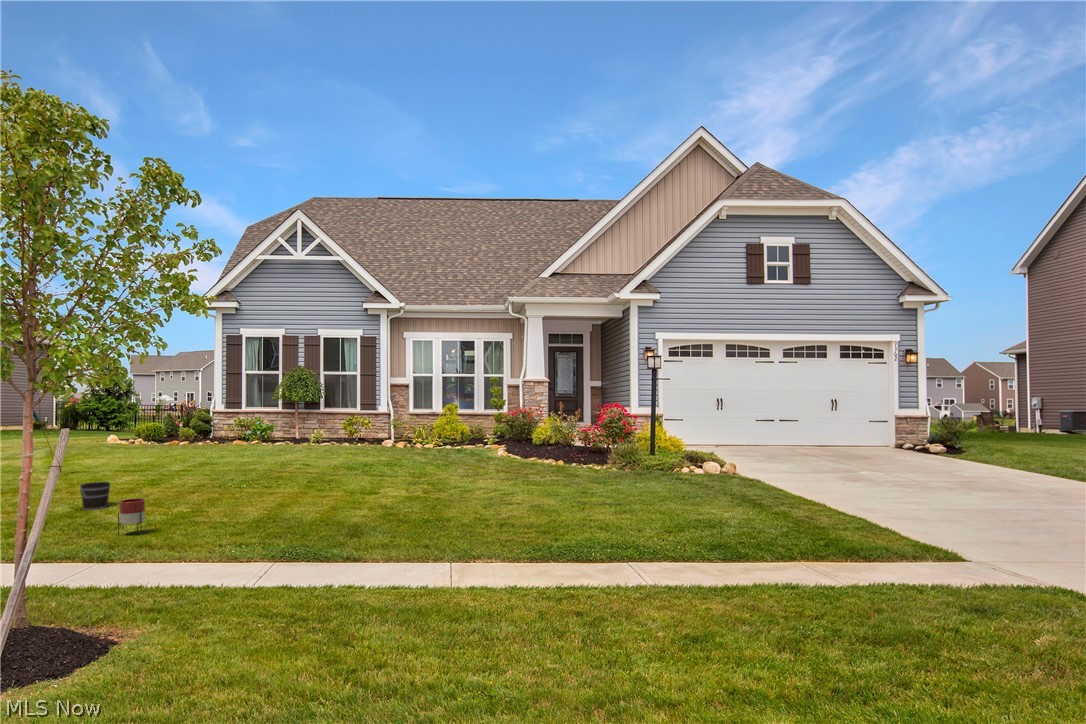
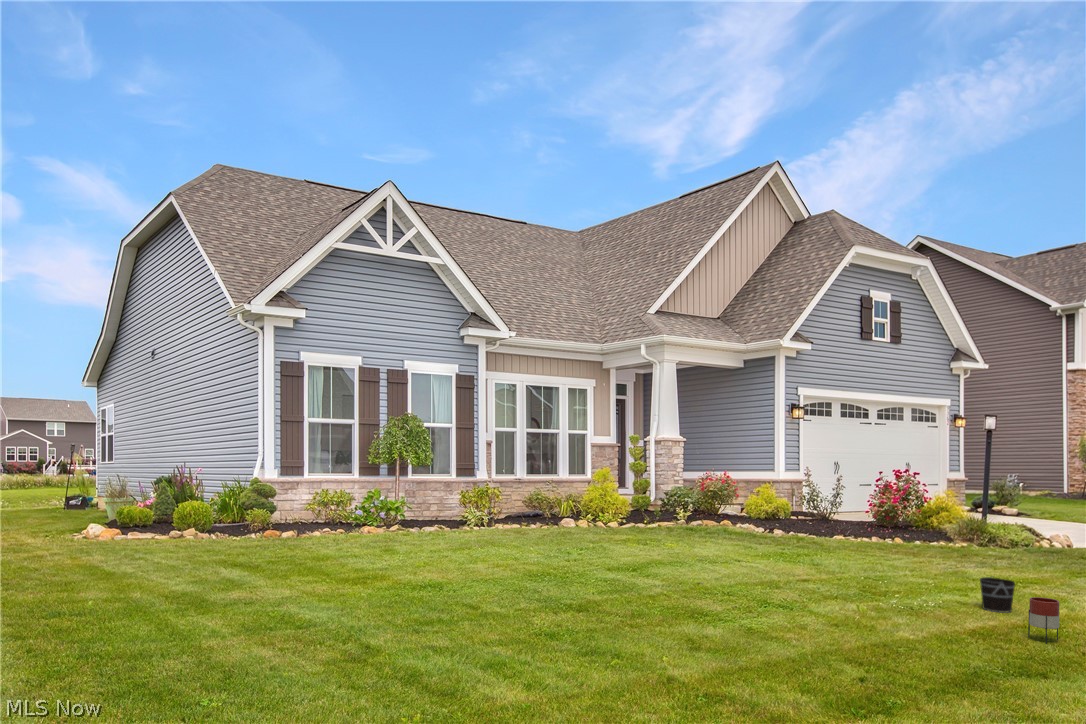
bucket: present [80,482,110,510] -> present [980,577,1015,613]

